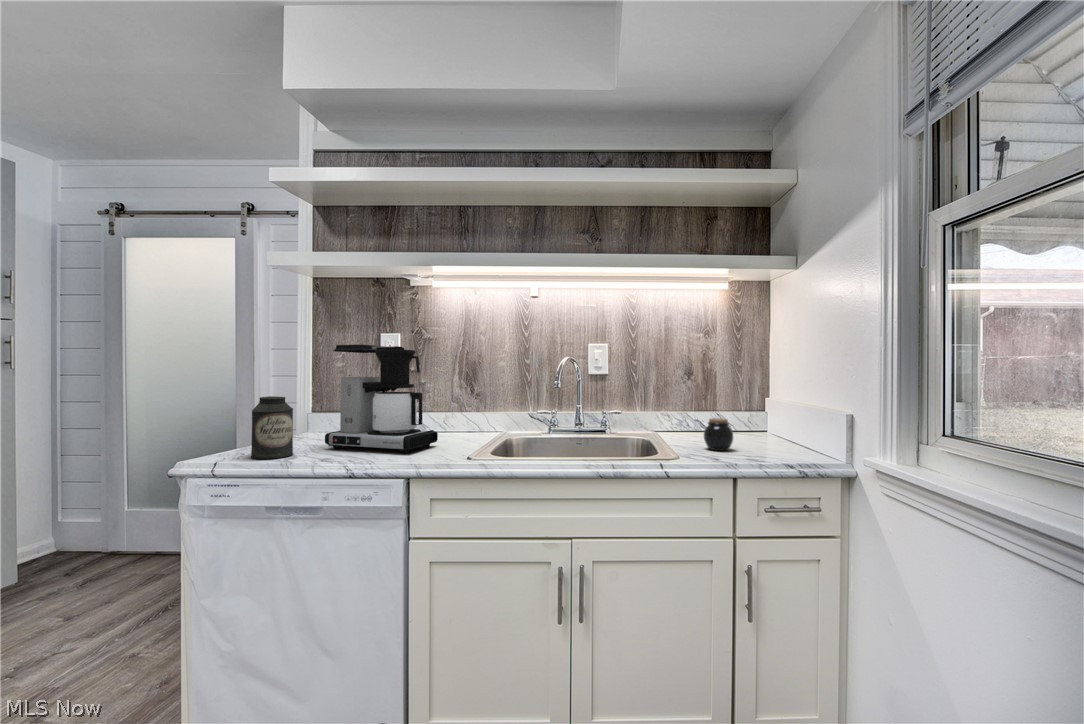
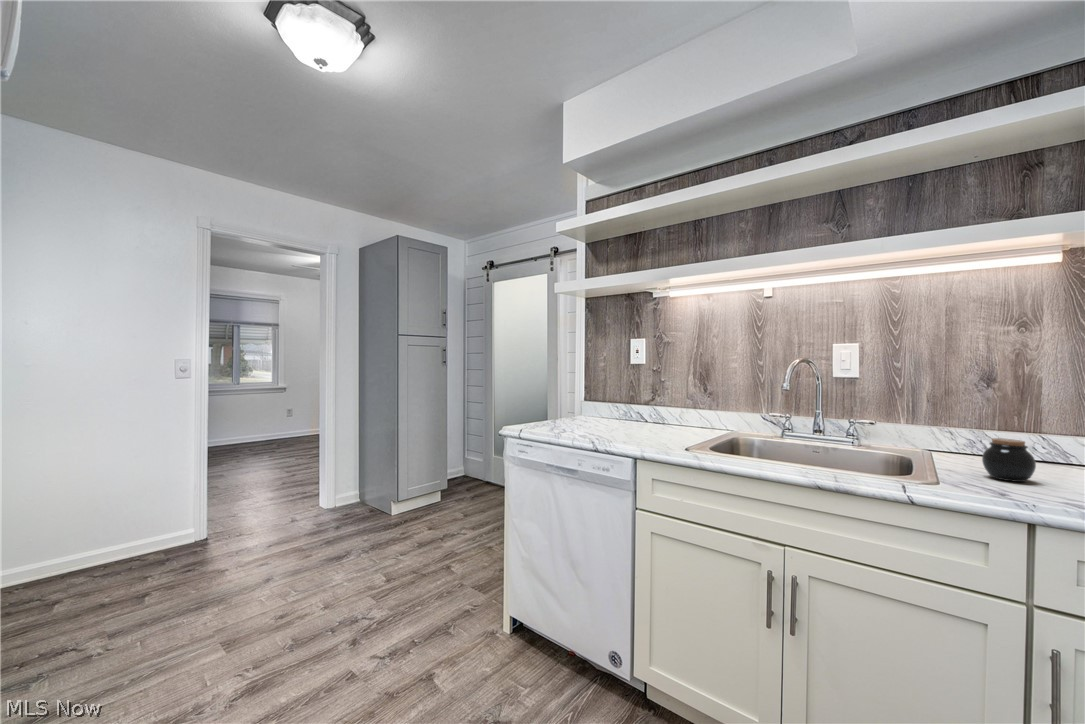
coffee maker: present [325,345,438,453] -> none [580,351,663,438]
canister: present [251,396,293,459] -> none [533,388,558,431]

